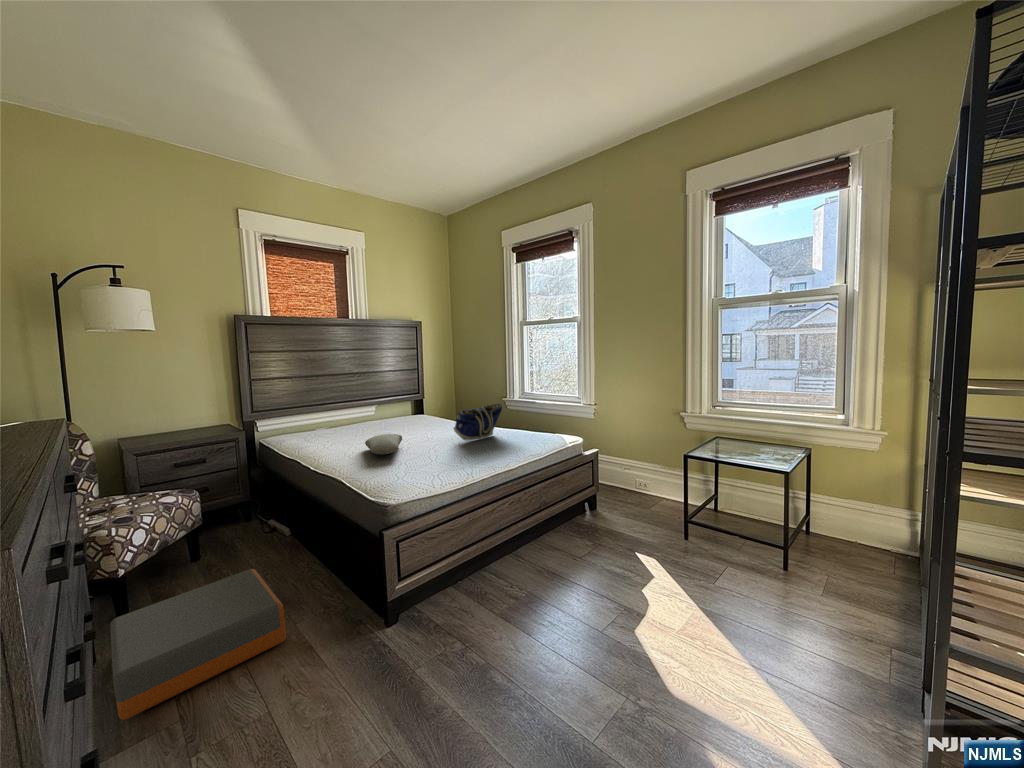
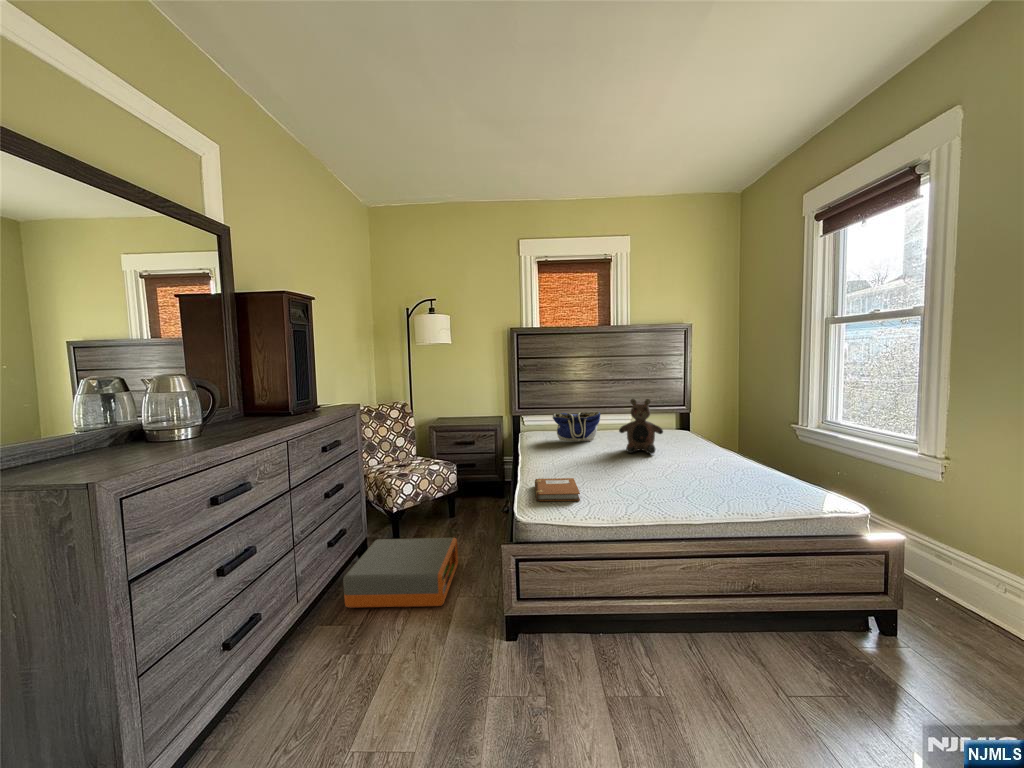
teddy bear: none [394,386,432,436] -> present [619,399,663,454]
tote bag: present [454,403,502,440] -> present [553,411,600,441]
pillow: present [365,434,402,454] -> none [558,447,607,469]
notebook: none [367,459,428,483] -> present [535,478,580,501]

